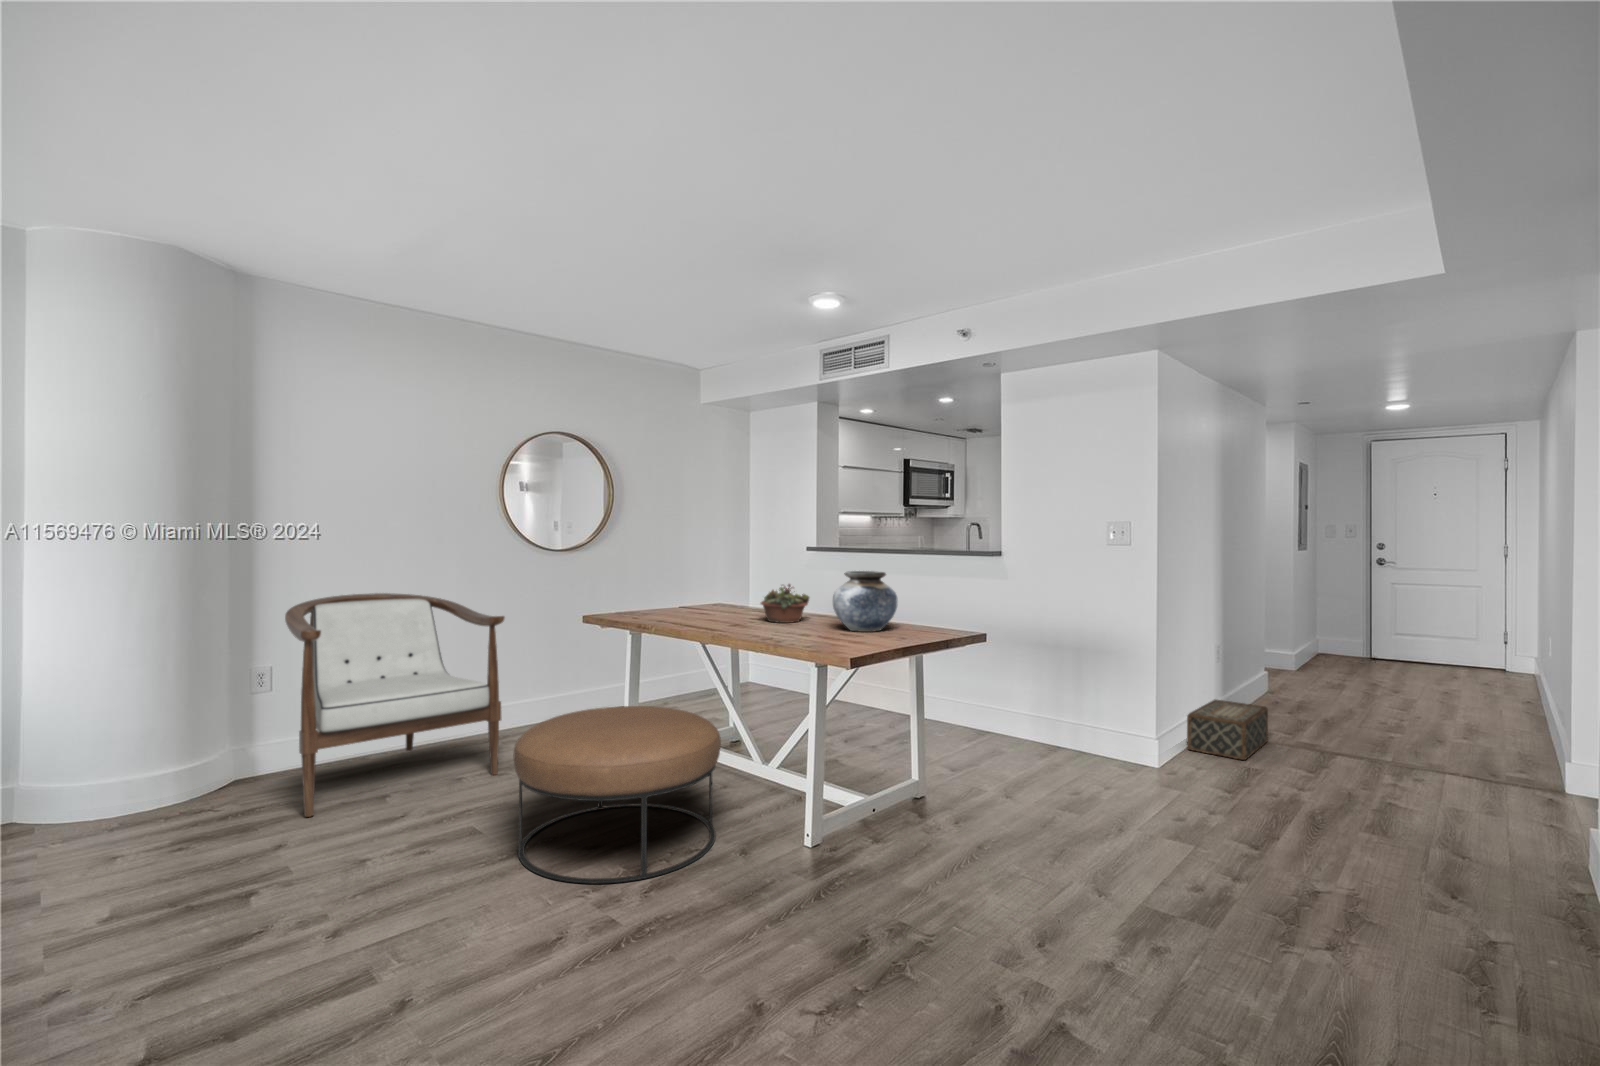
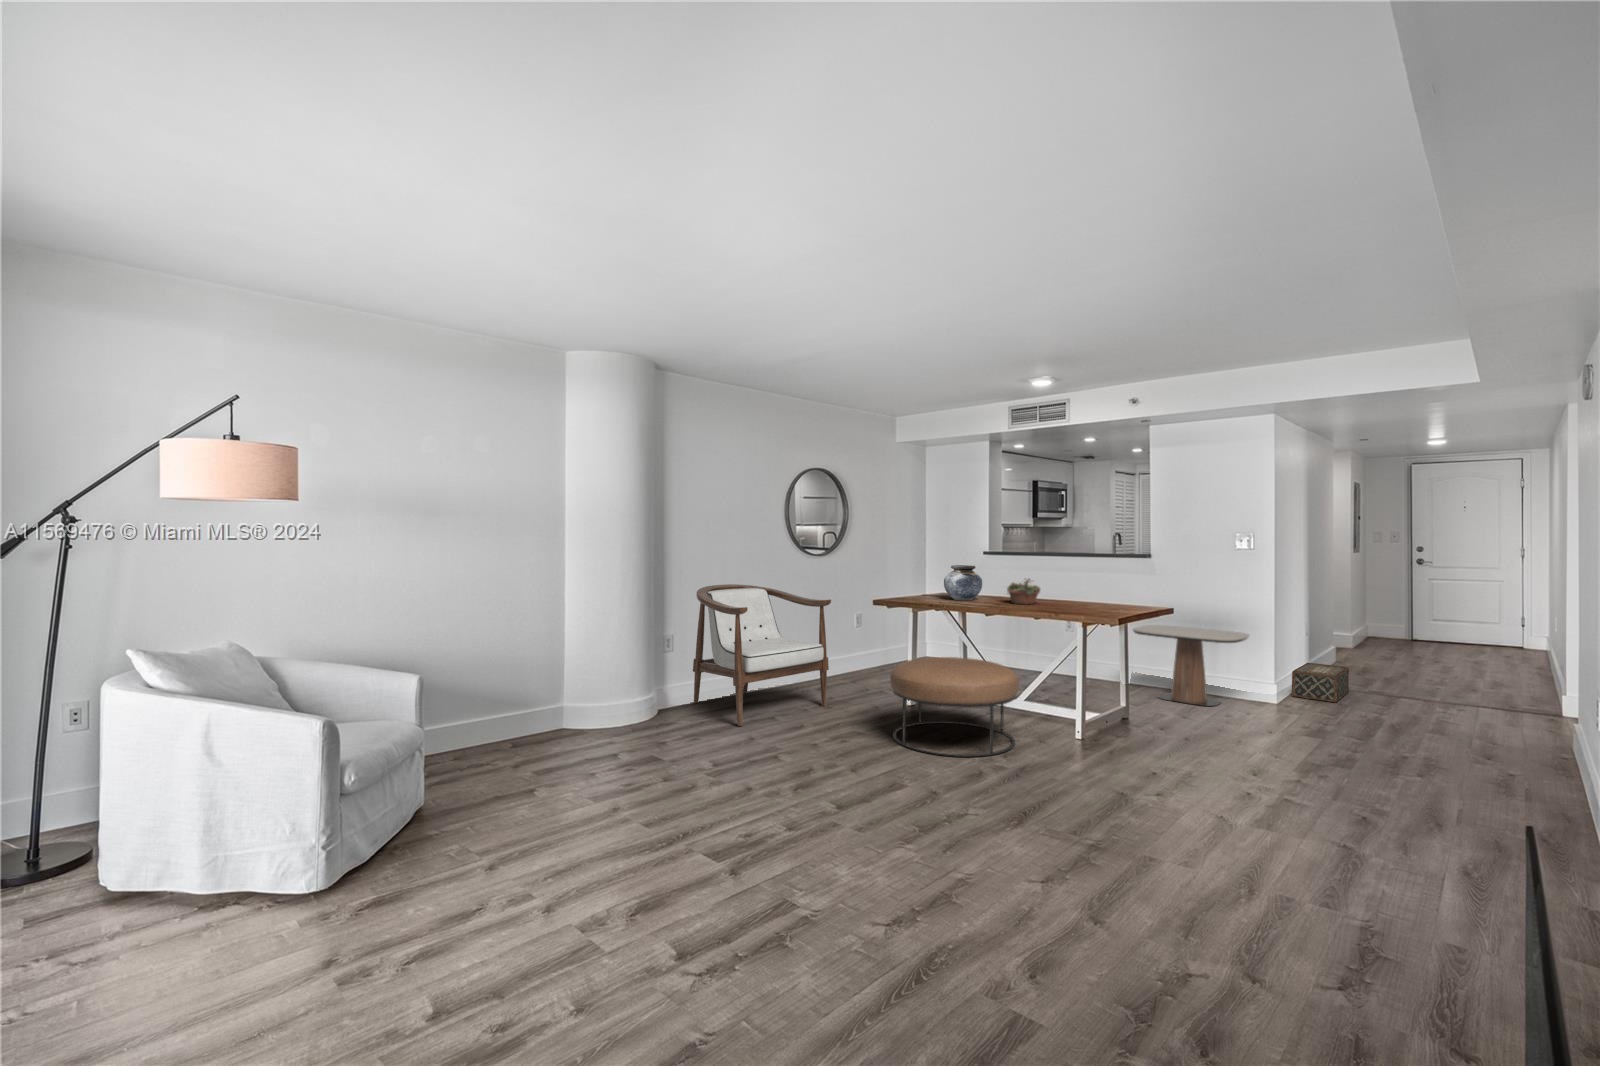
vase: present [833,571,898,632] -> present [944,565,982,601]
side table: none [964,648,1121,769] -> present [1133,625,1249,706]

